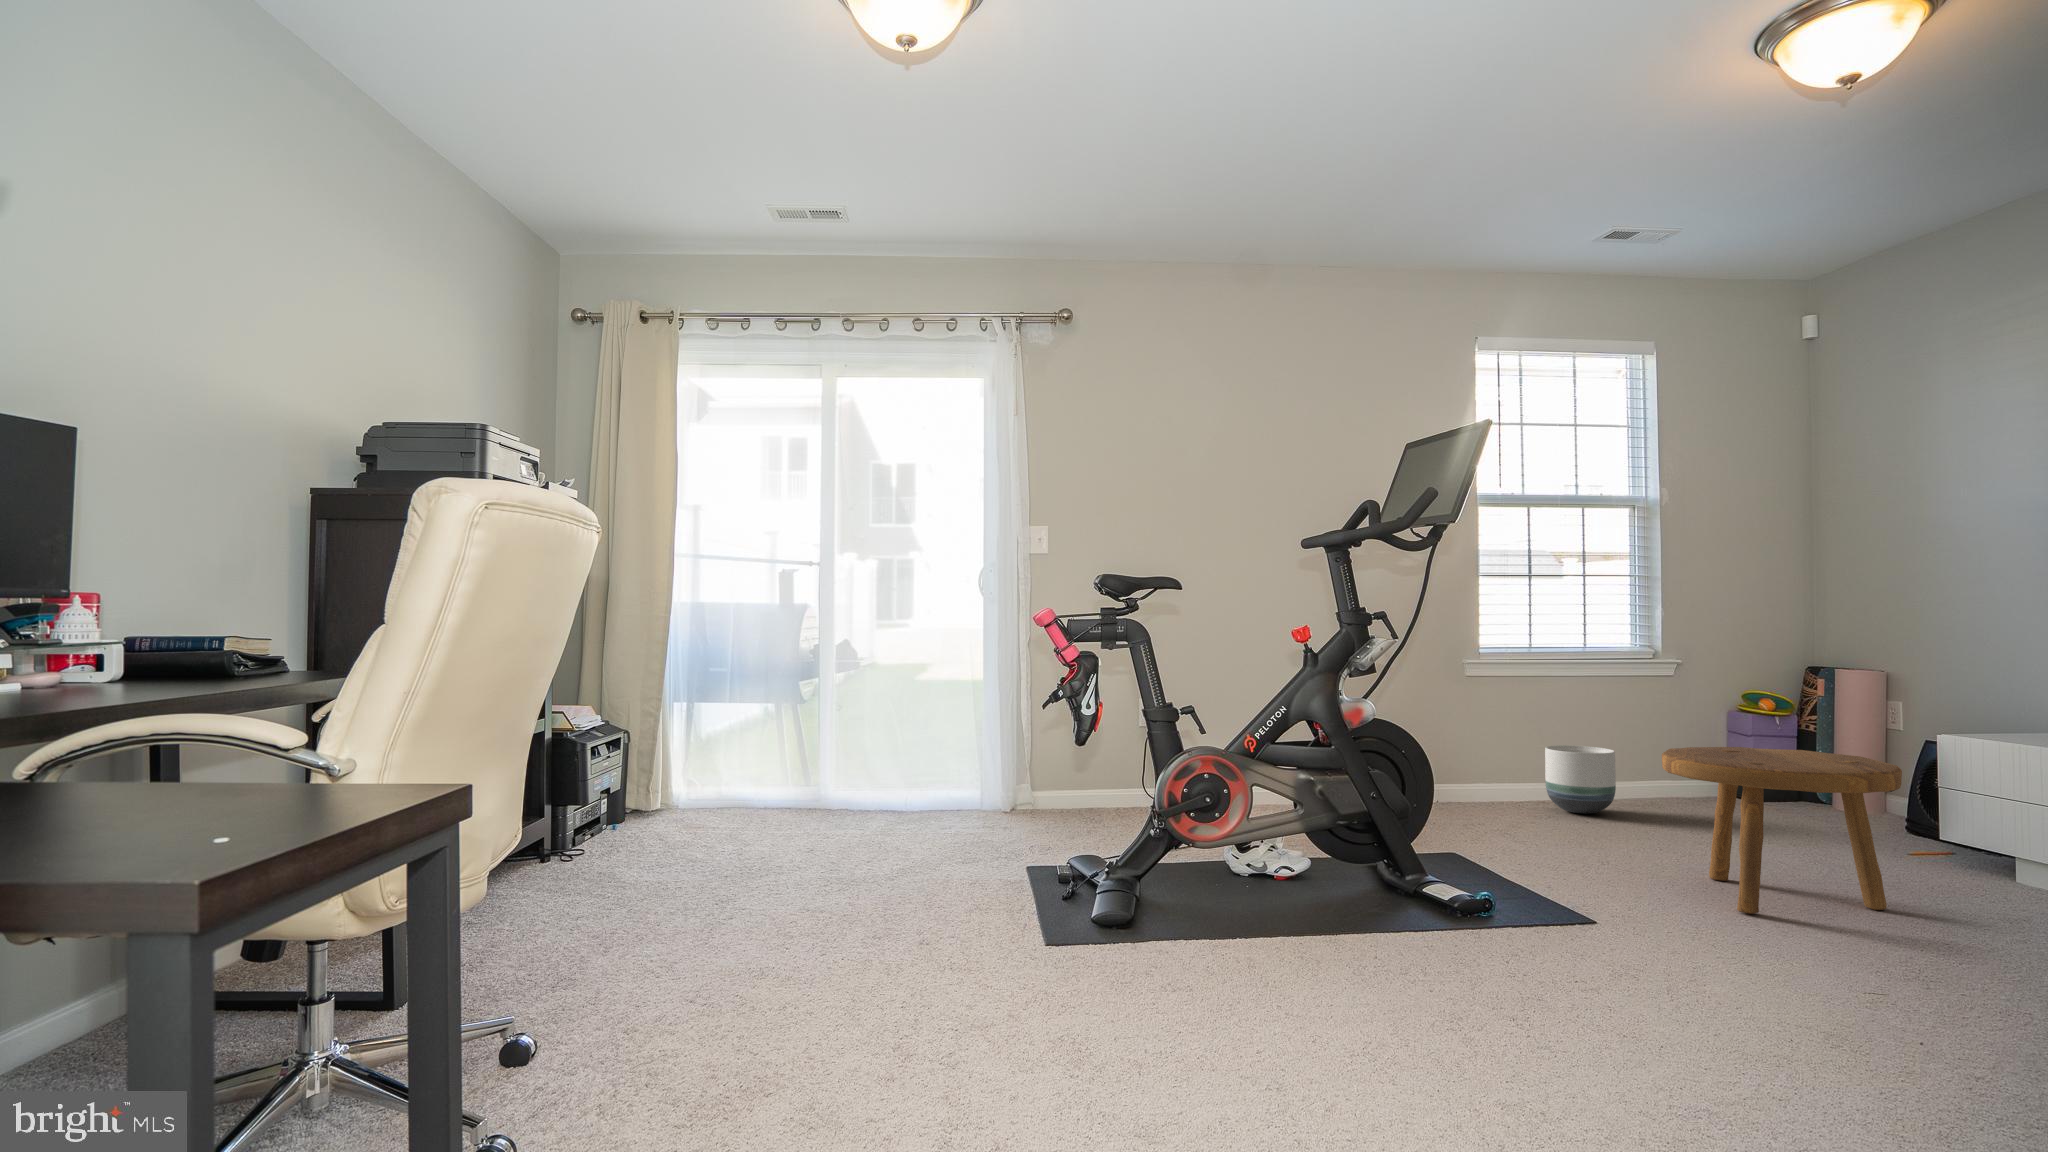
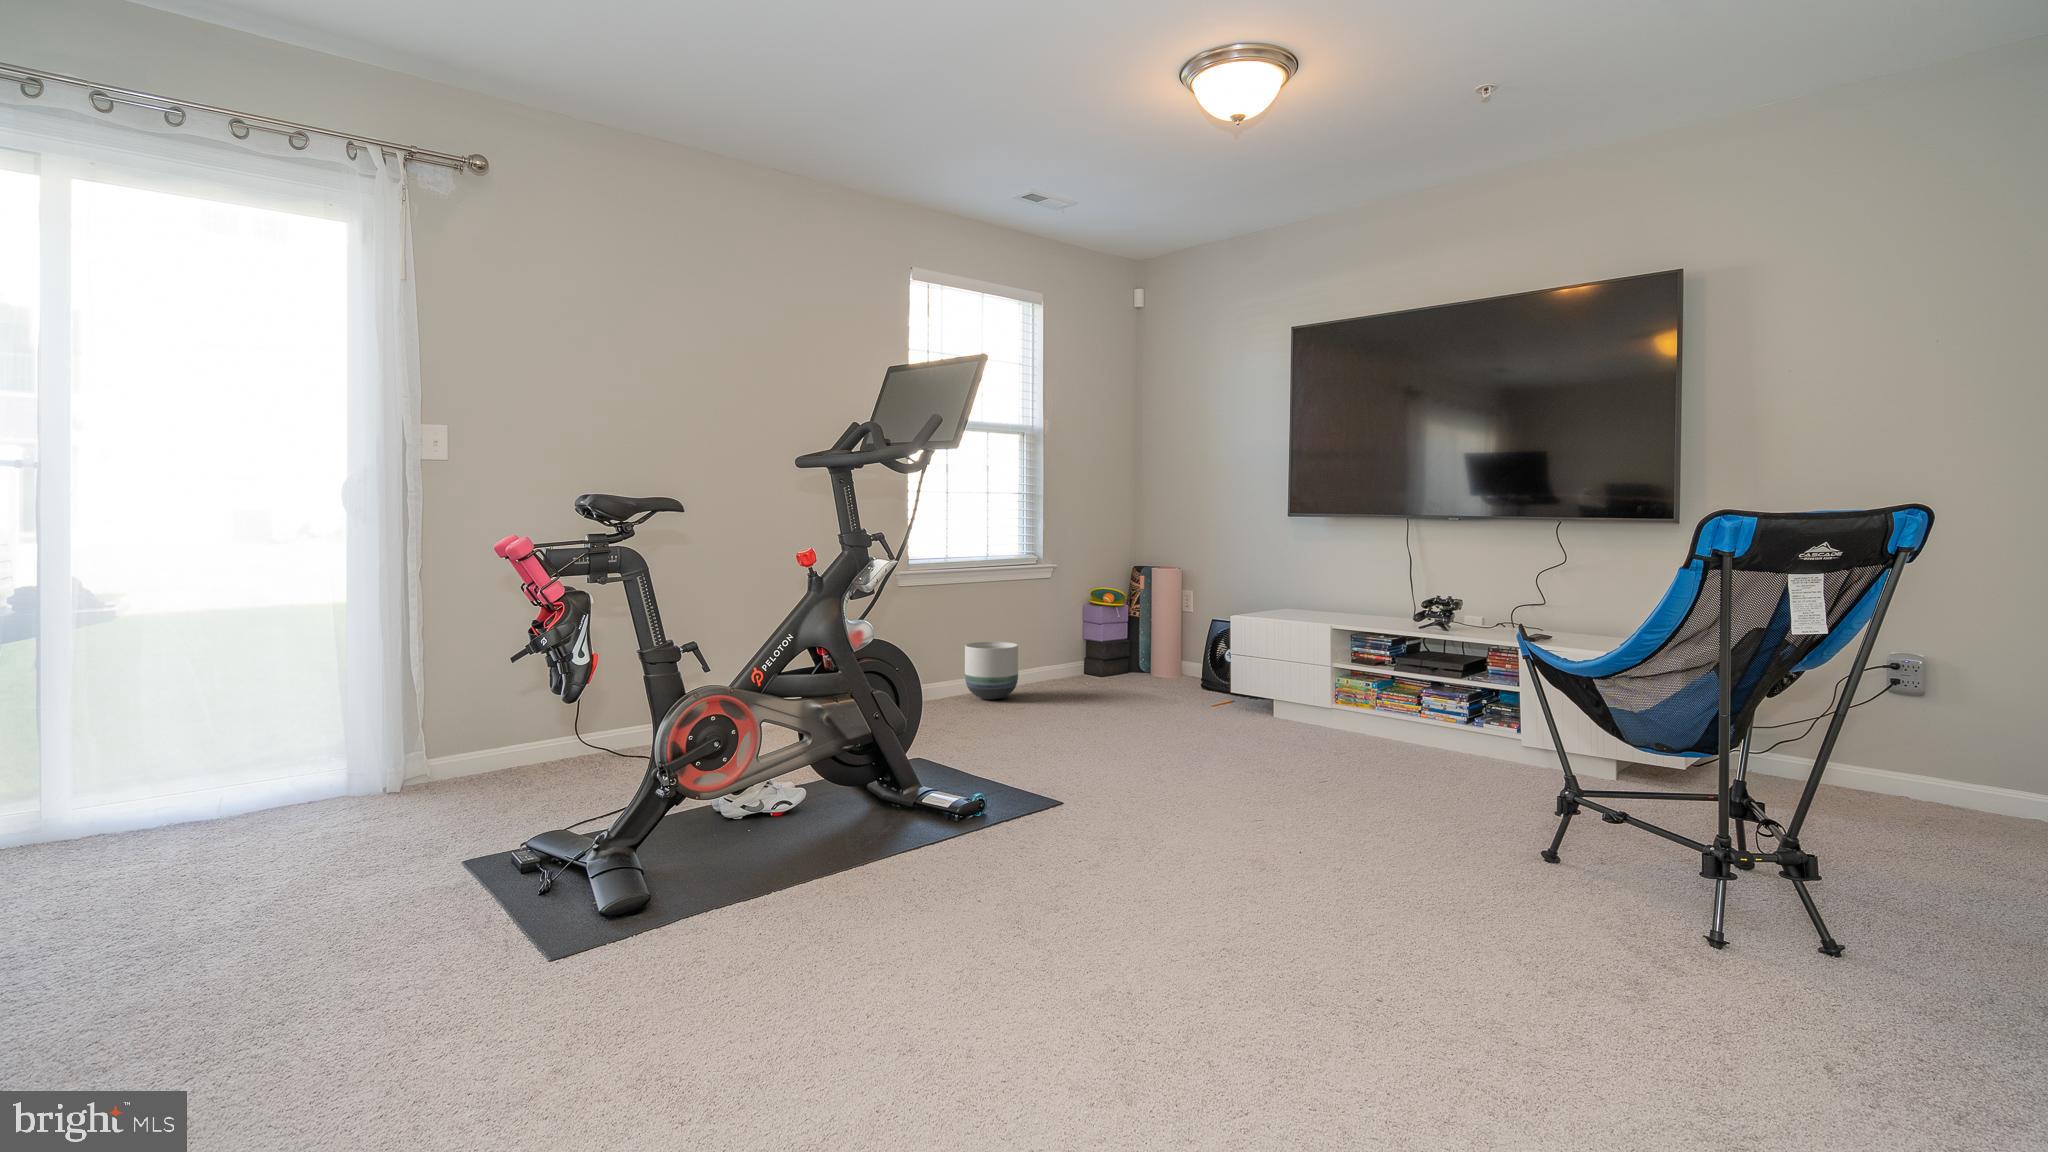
footstool: present [1662,747,1902,914] -> none [1088,638,1246,774]

